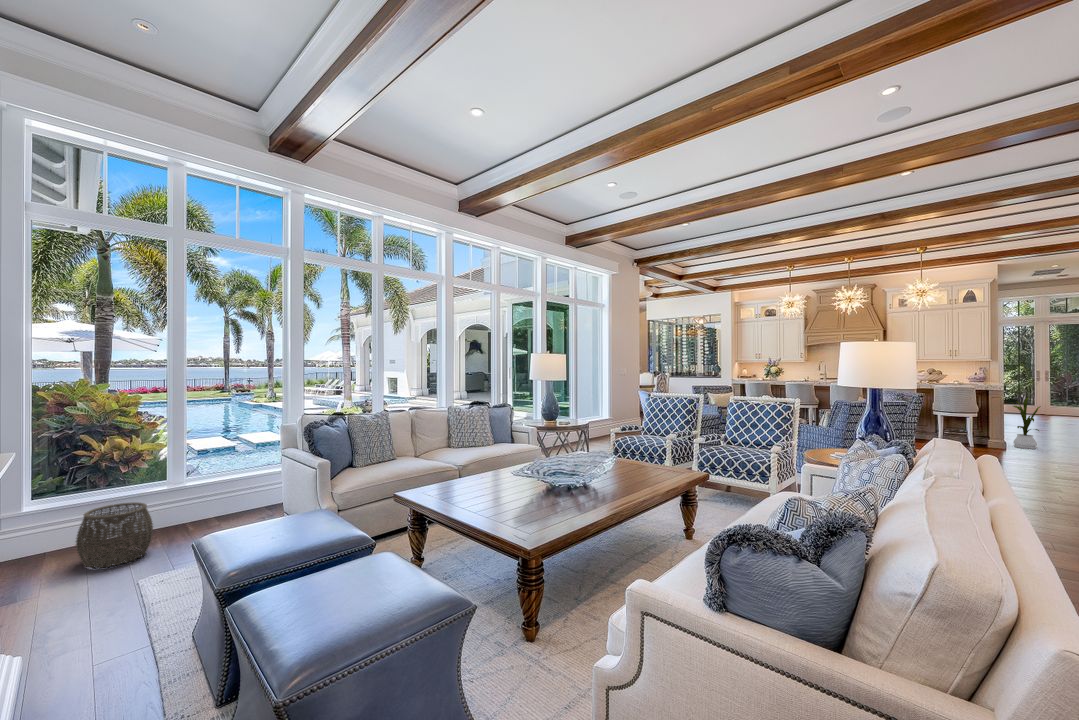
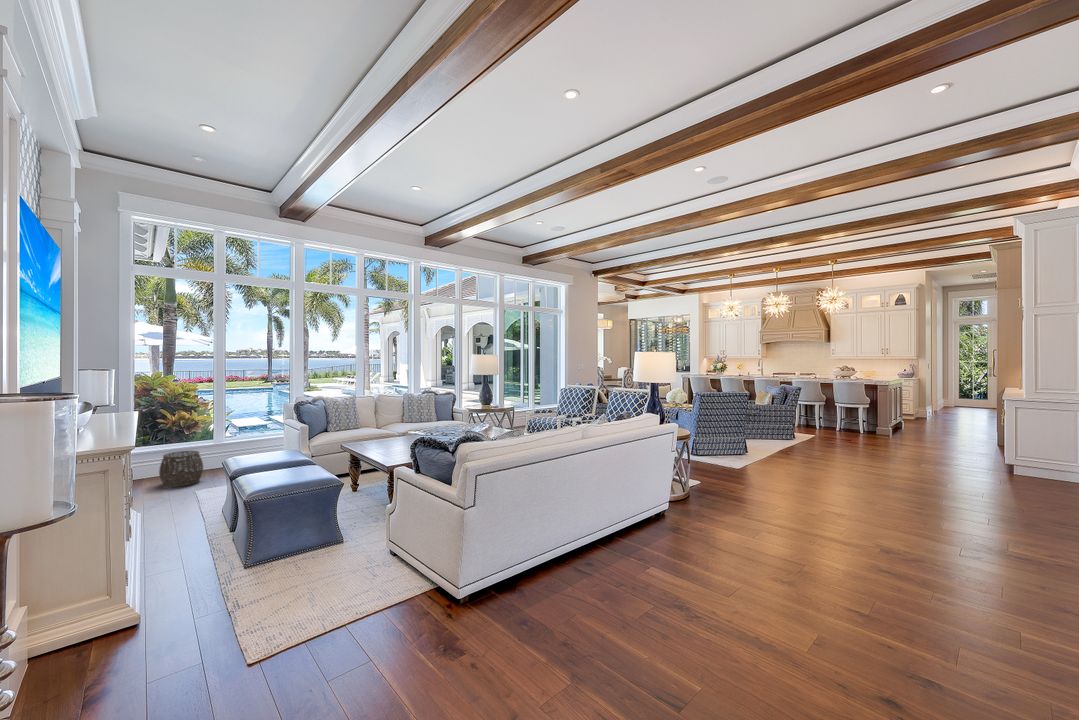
house plant: present [1013,398,1040,449] -> none [893,390,920,434]

